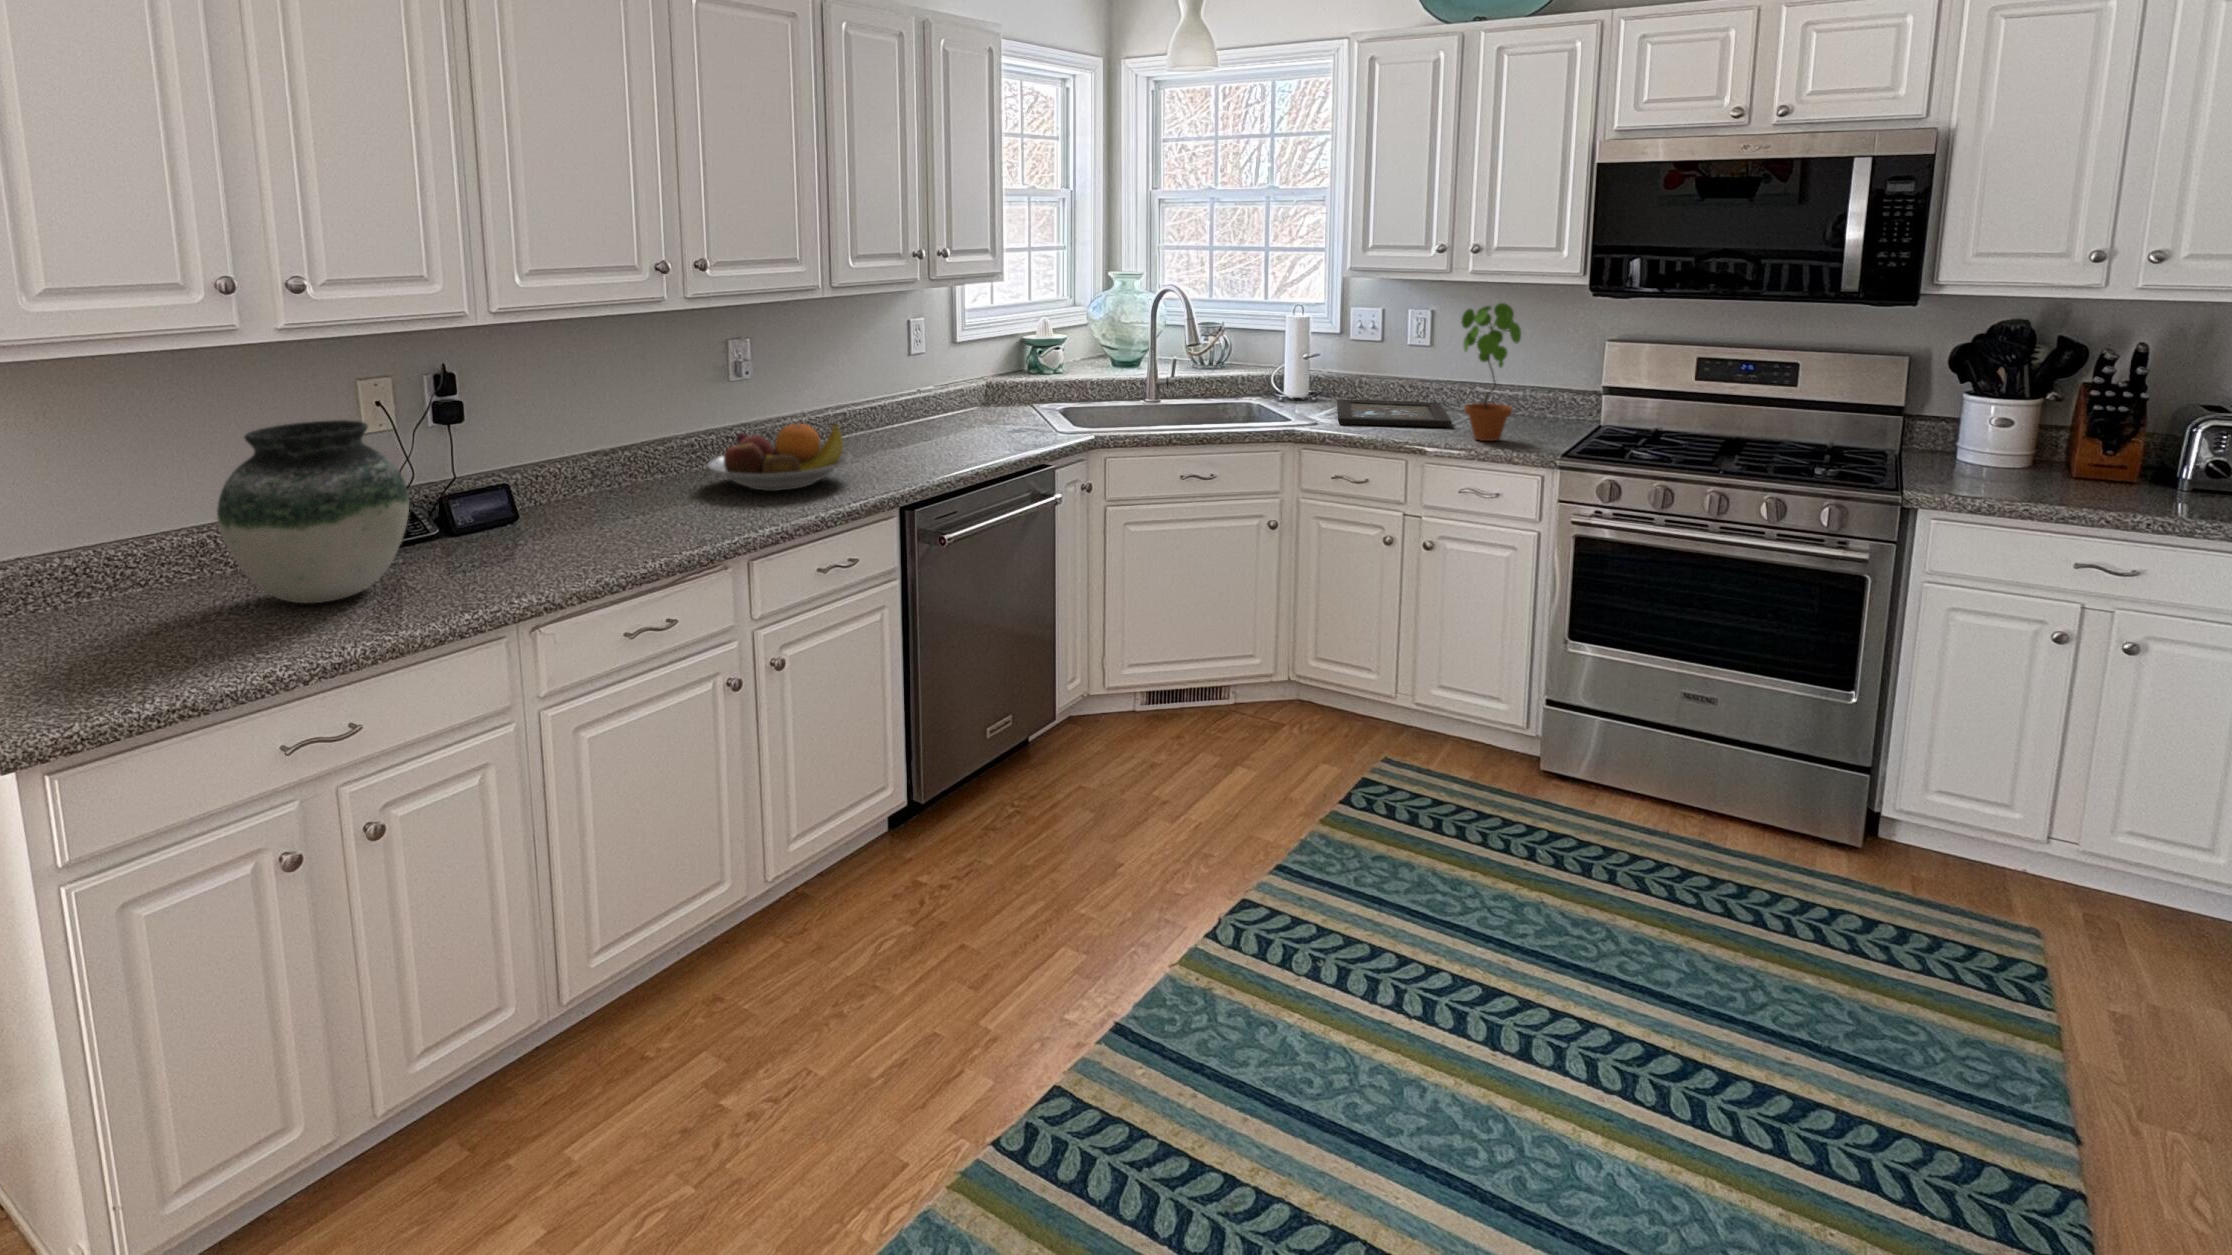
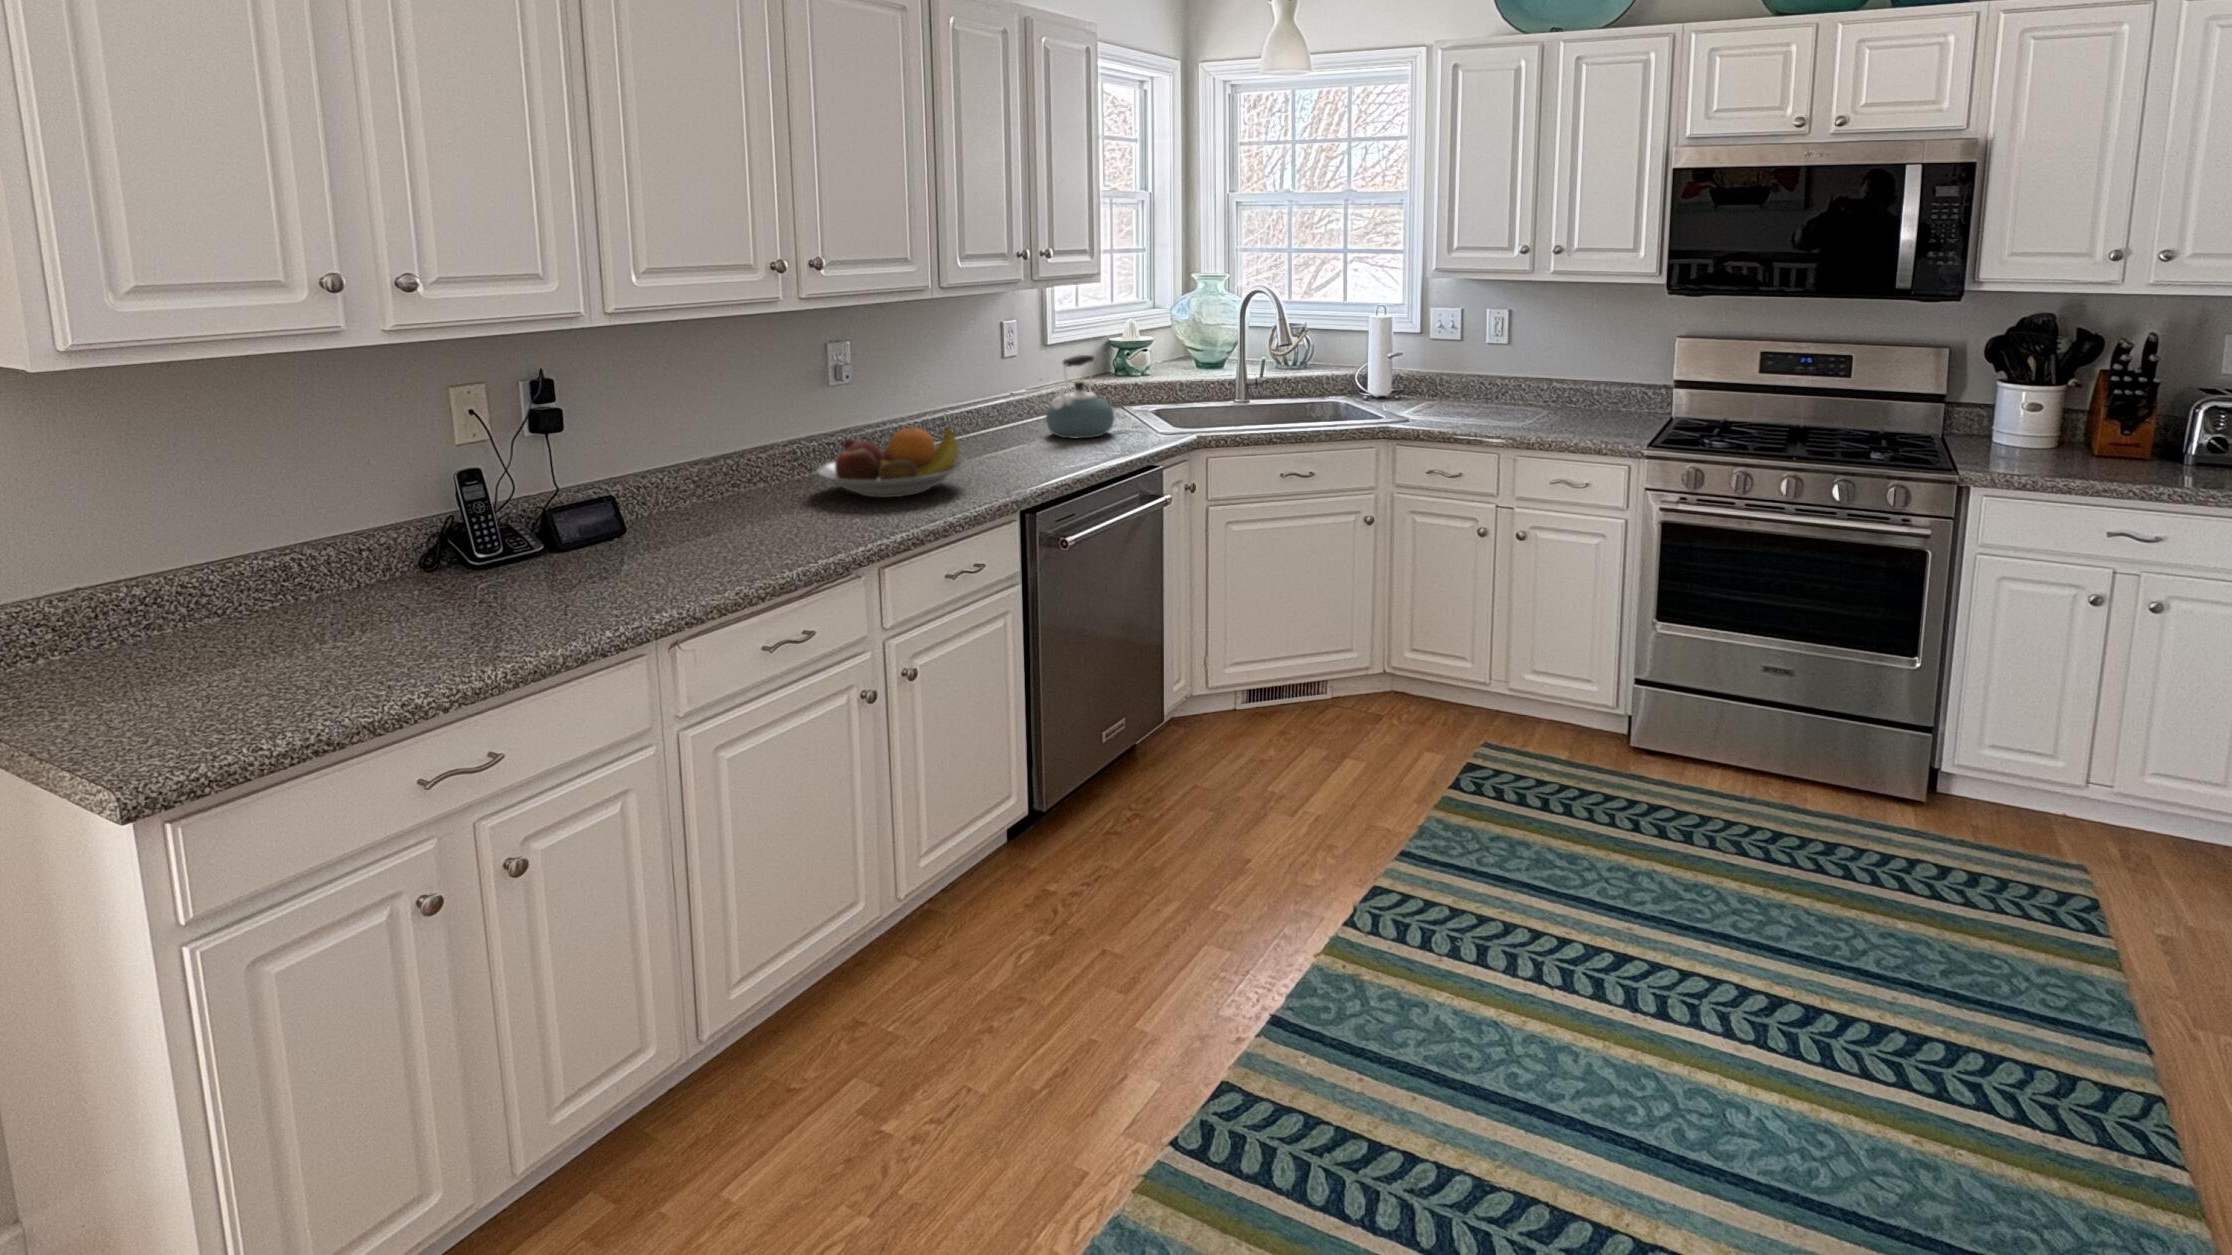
potted plant: present [1462,303,1521,441] -> none [1550,302,1607,434]
kettle: none [947,353,1014,436] -> present [1046,355,1114,438]
tray: present [1337,399,1451,427] -> none [1421,397,1537,421]
vase: present [217,420,409,603] -> none [319,429,530,627]

